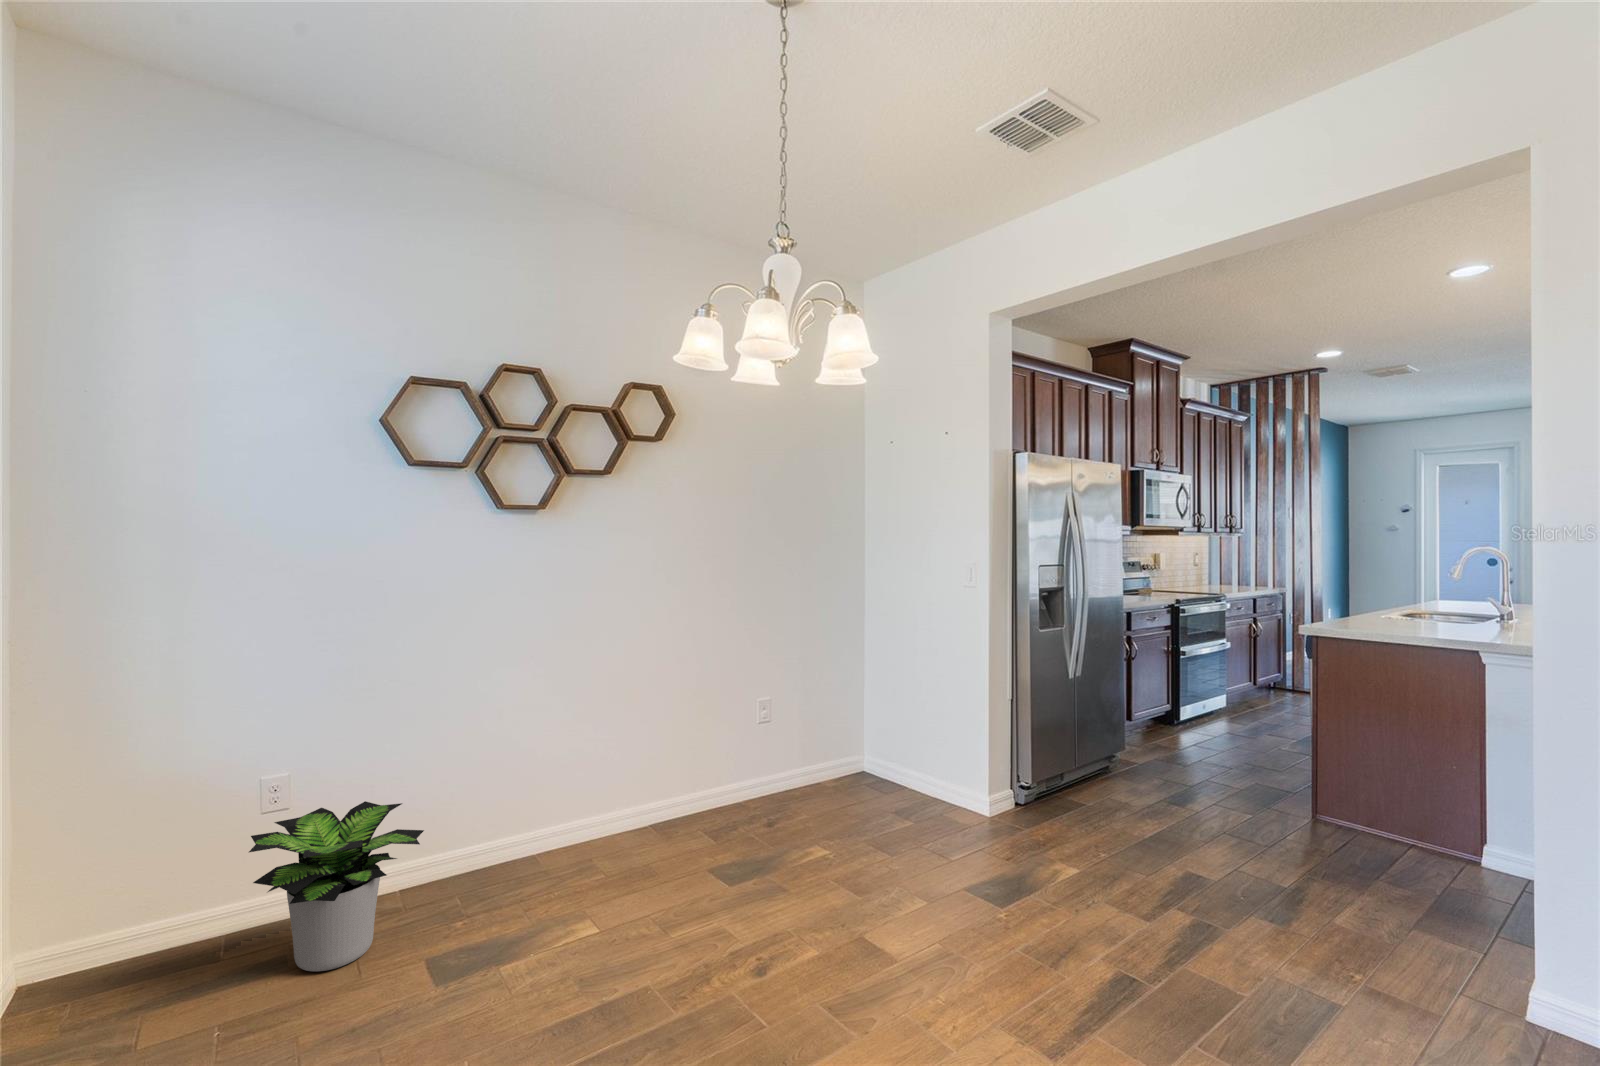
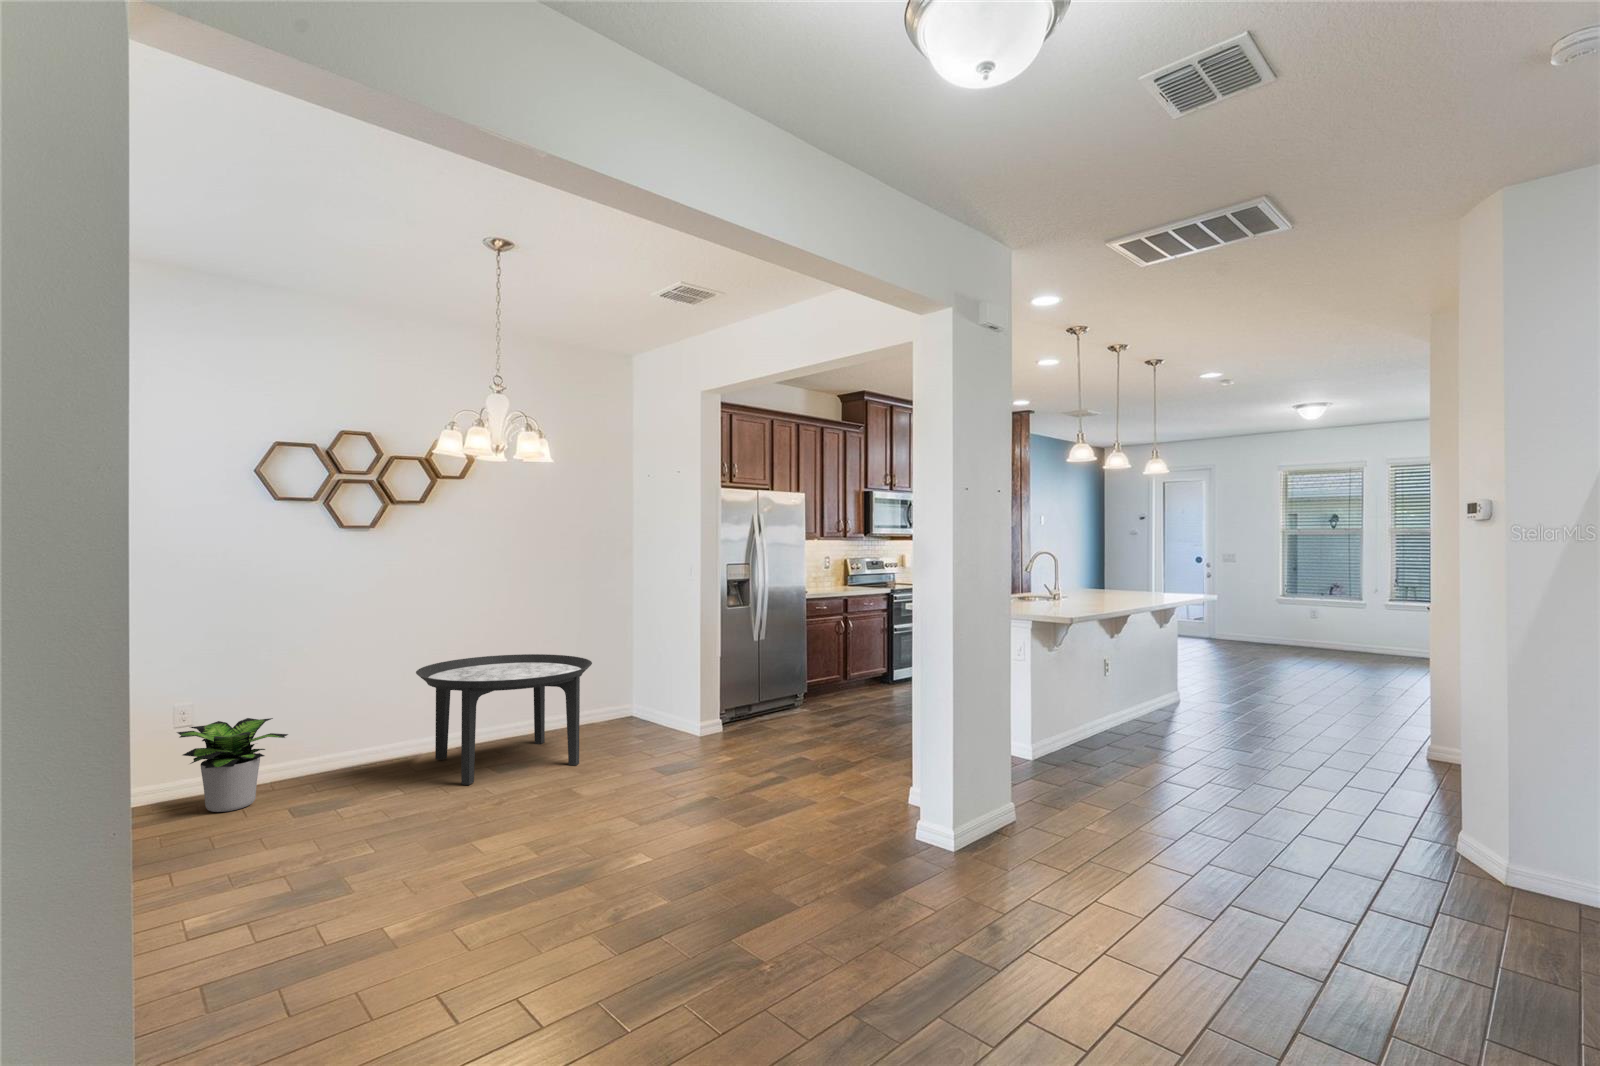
round table: none [607,692,860,920] -> present [416,654,592,785]

